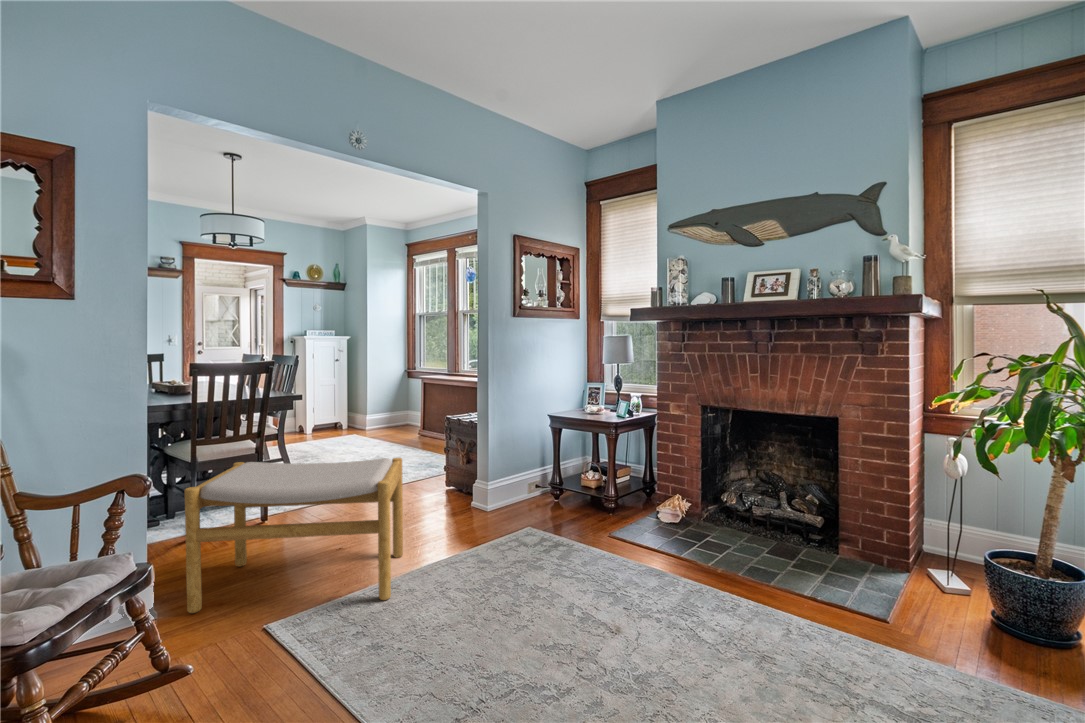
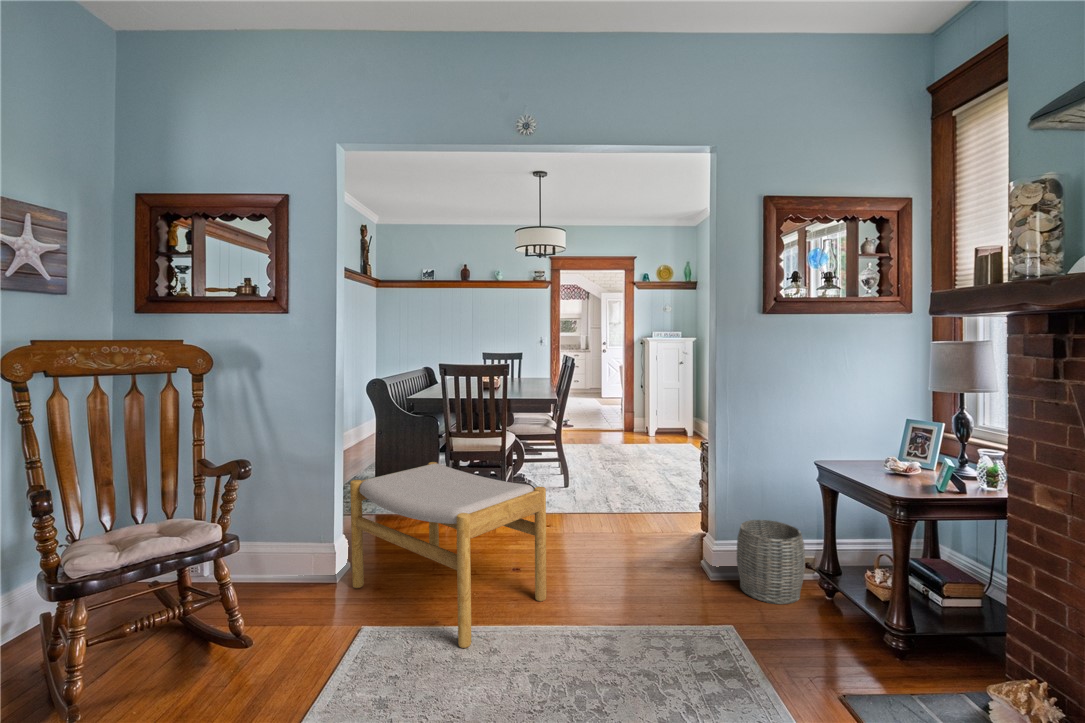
woven basket: none [509,459,552,511] -> present [737,520,805,604]

